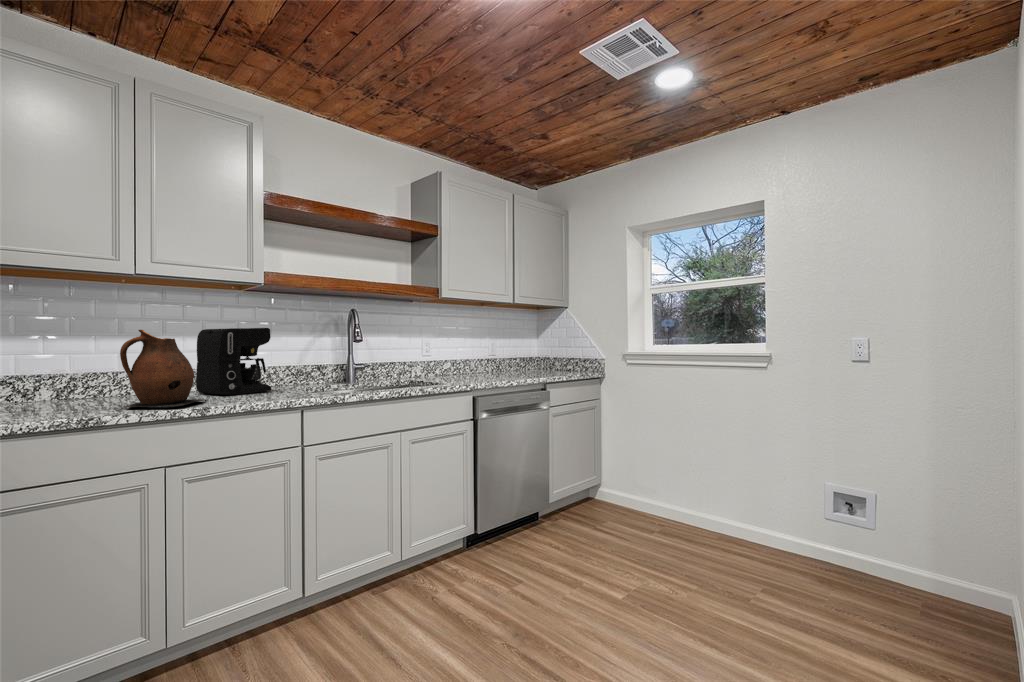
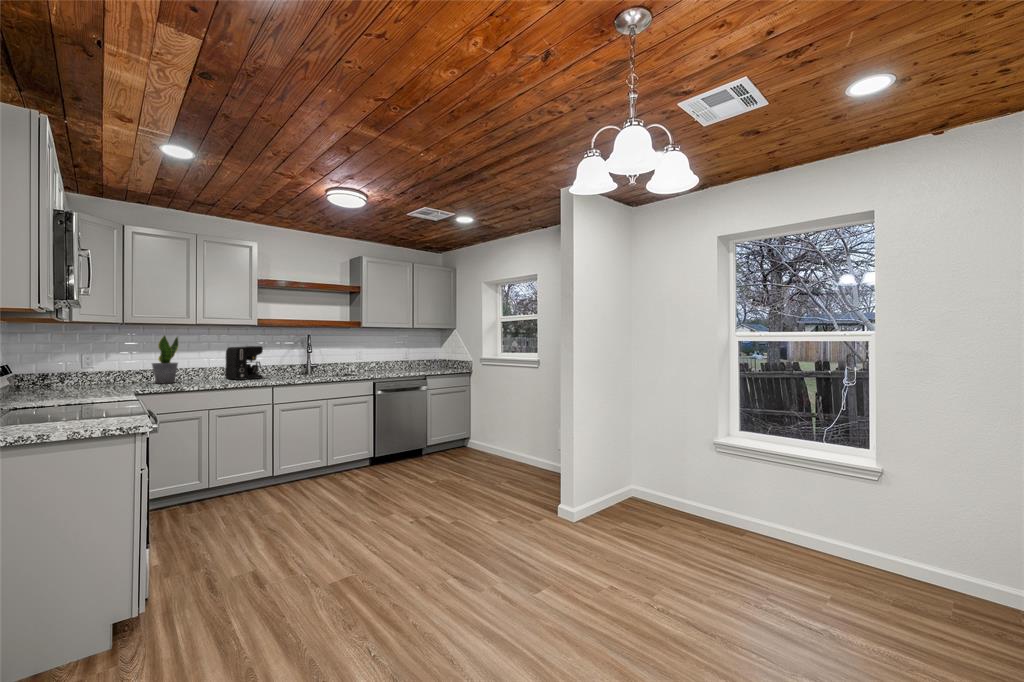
potted plant: none [31,296,96,406] -> present [152,335,178,383]
ceramic pitcher: present [120,330,206,408] -> none [190,350,228,384]

